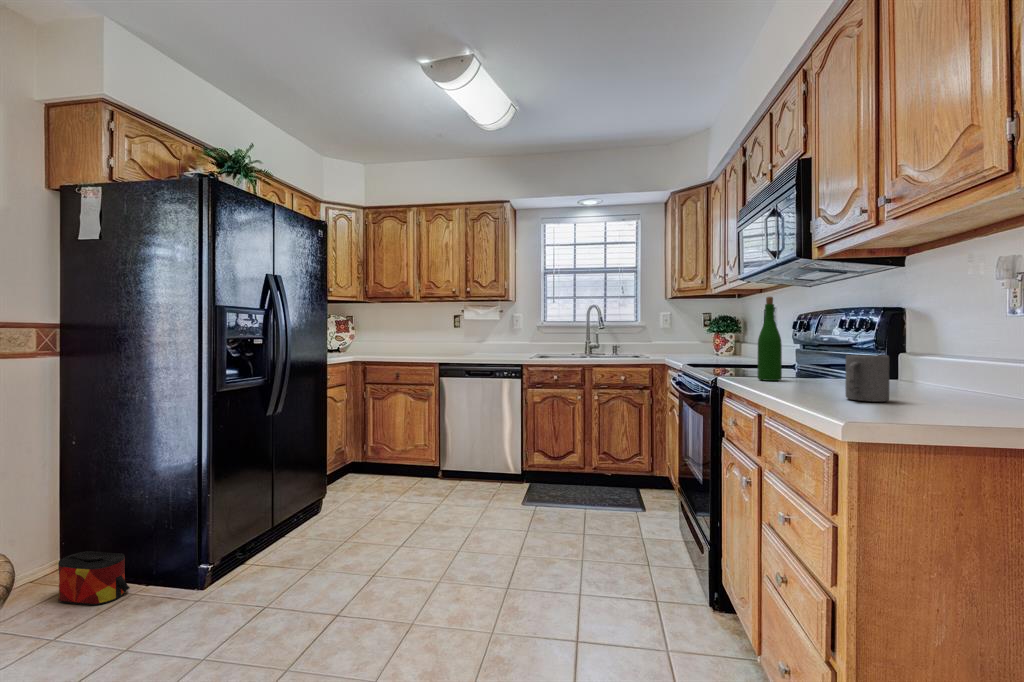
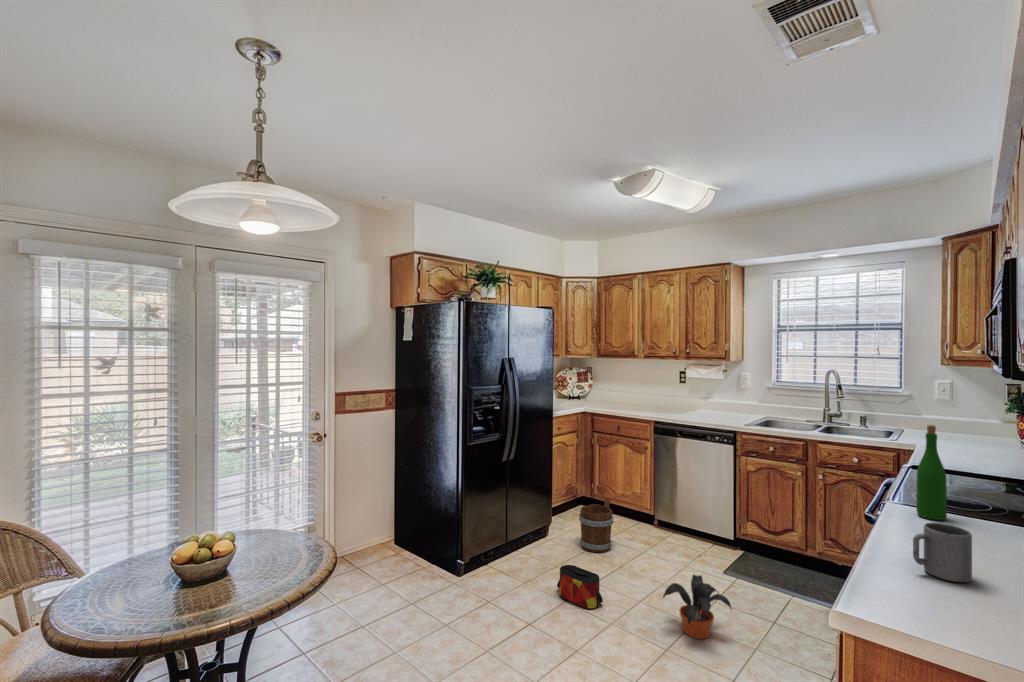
bucket: none [364,452,407,515] -> present [579,498,614,553]
potted plant: none [495,502,564,568] -> present [663,575,732,639]
bag: present [58,551,130,606] -> present [557,565,603,610]

